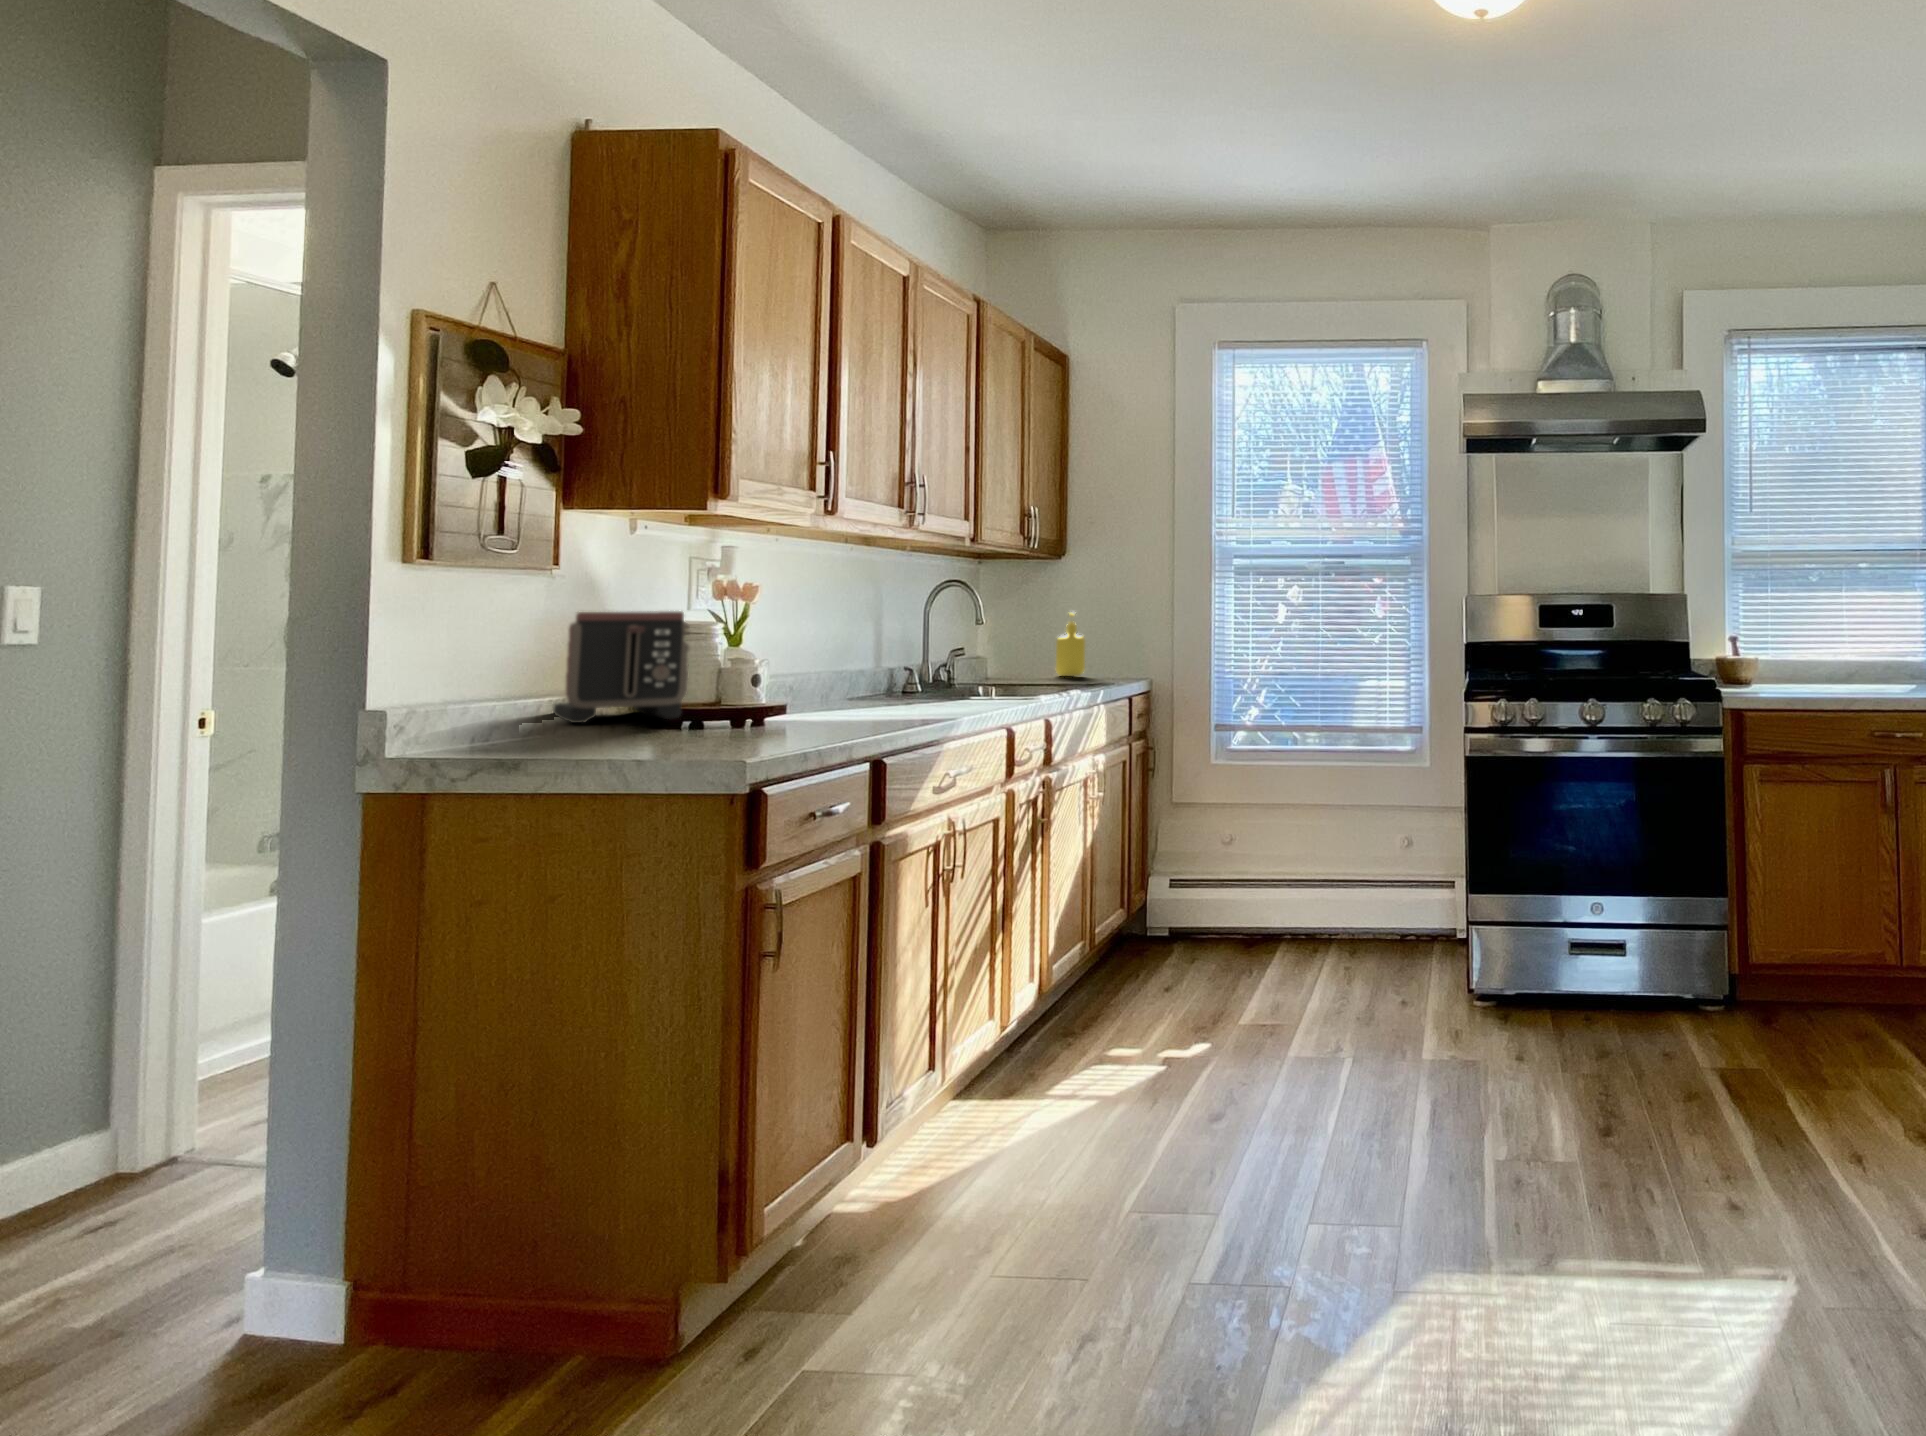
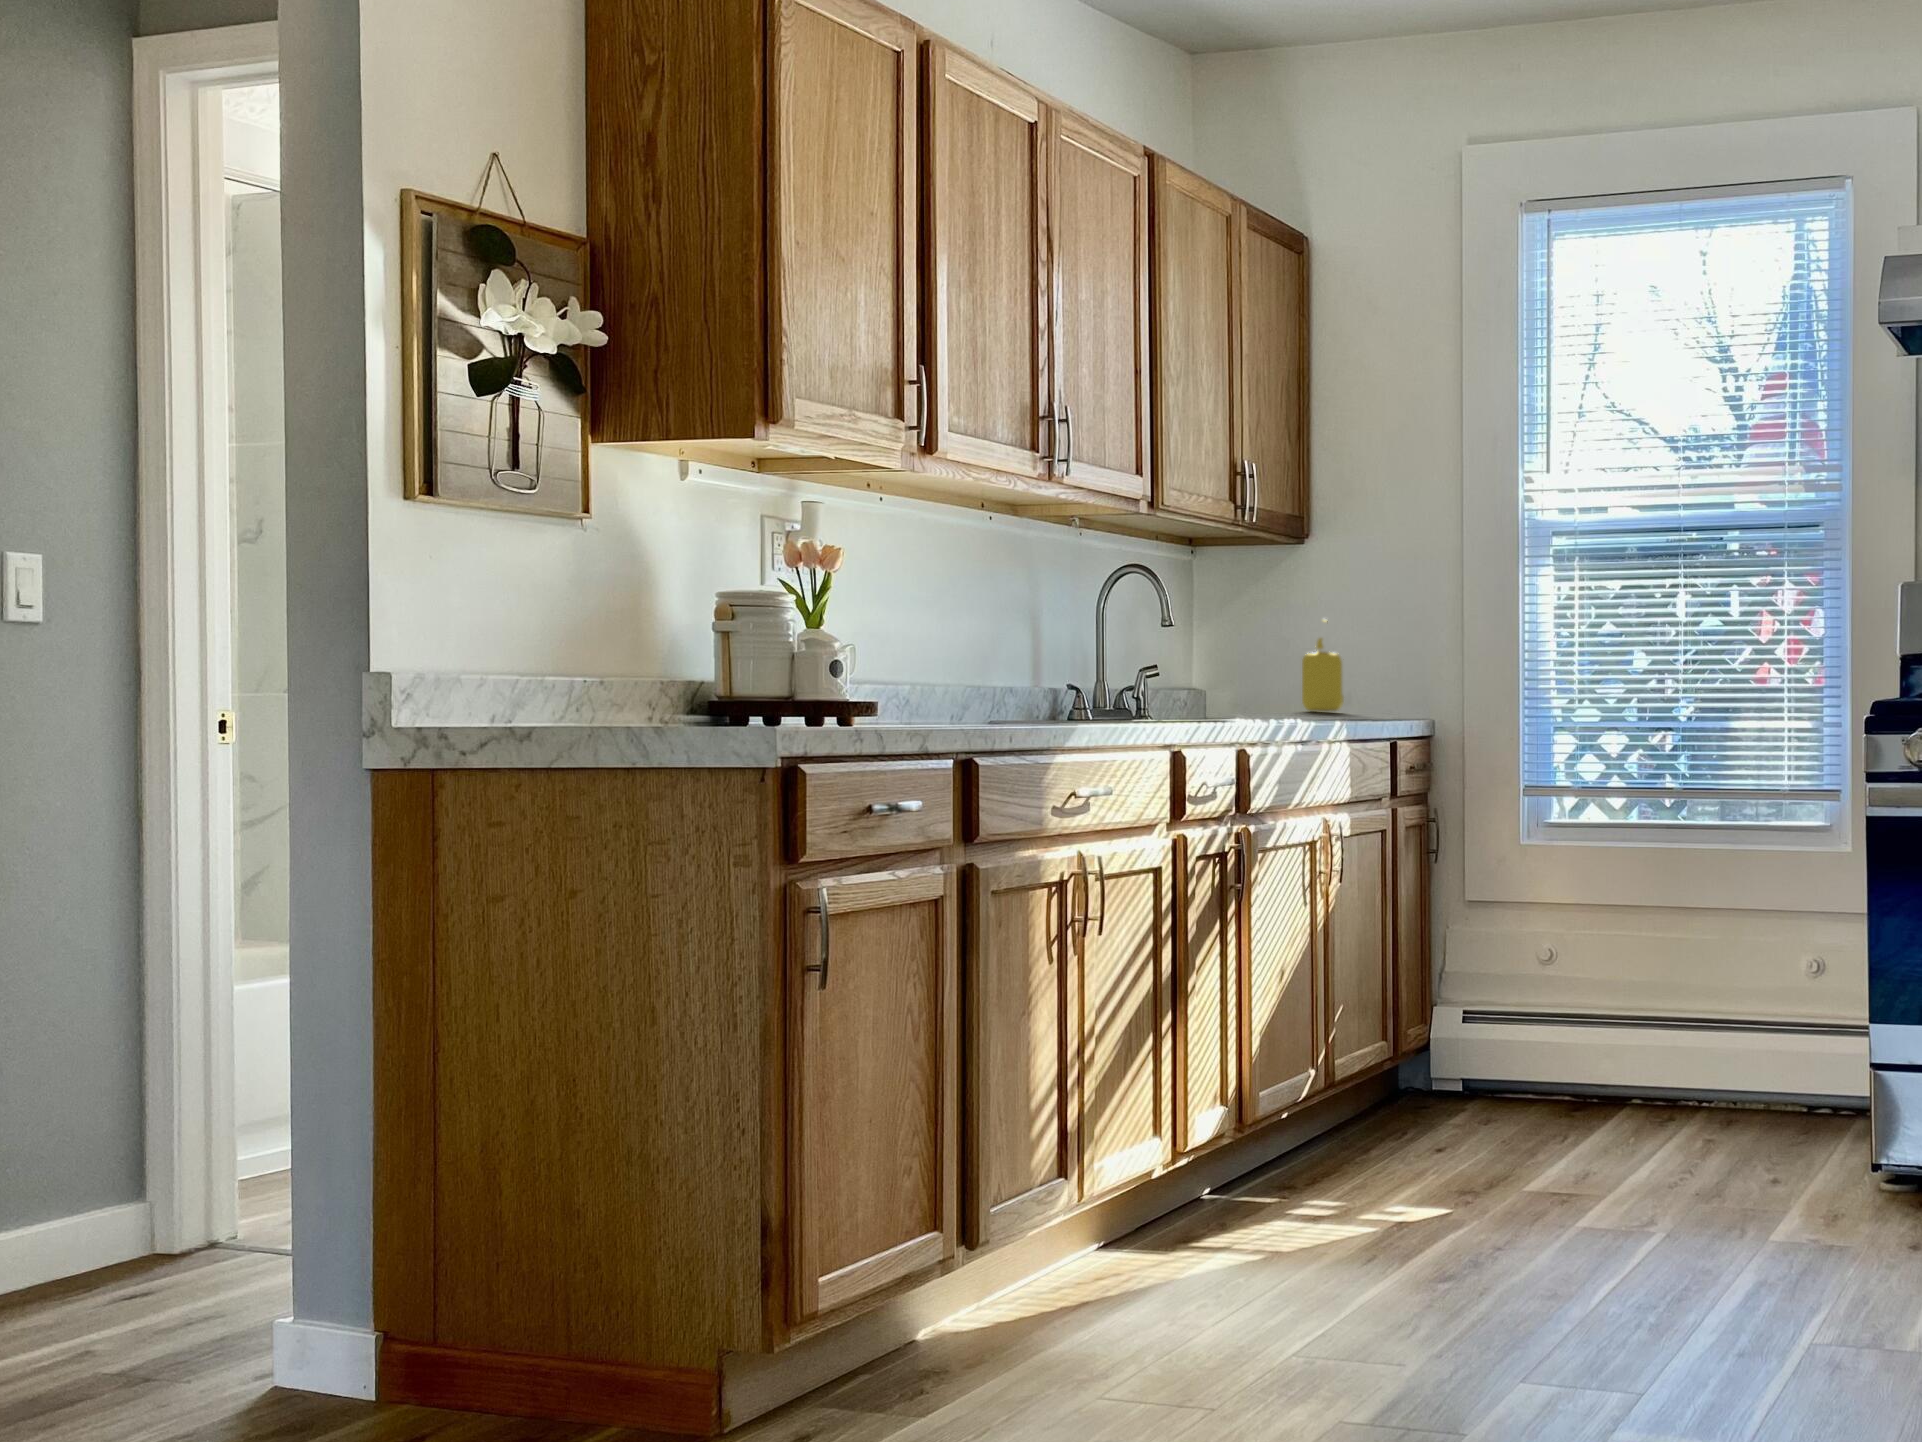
toaster: present [553,611,690,723] -> none [617,573,755,713]

